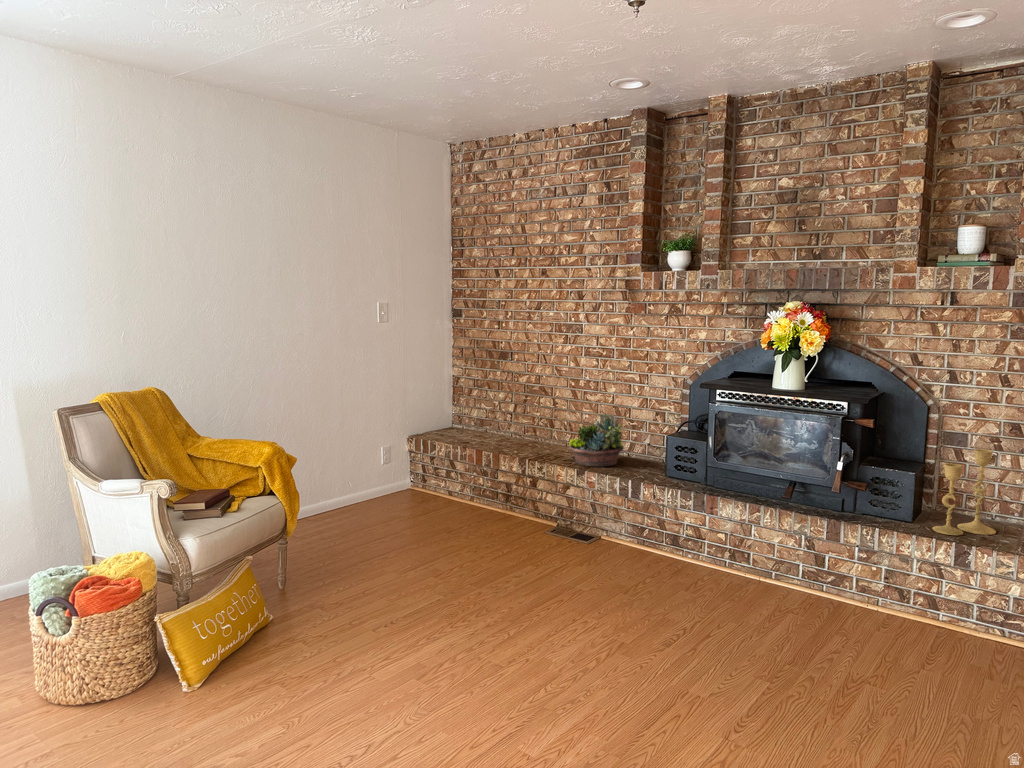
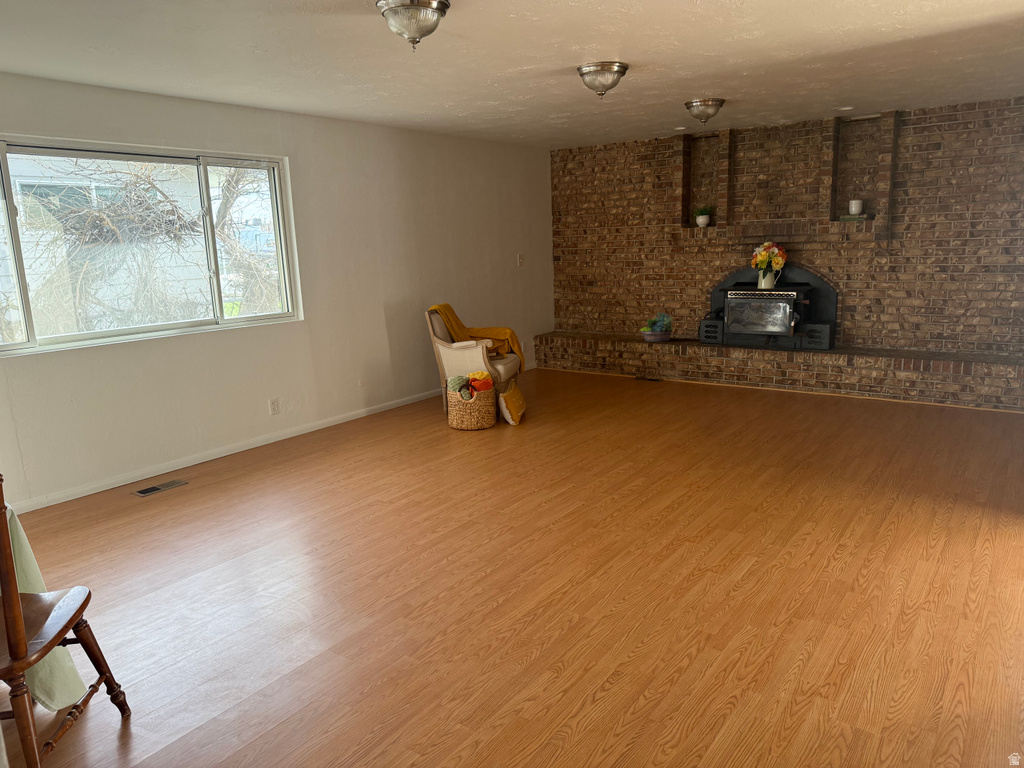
candlestick: present [933,449,996,535] -> none [838,312,868,353]

